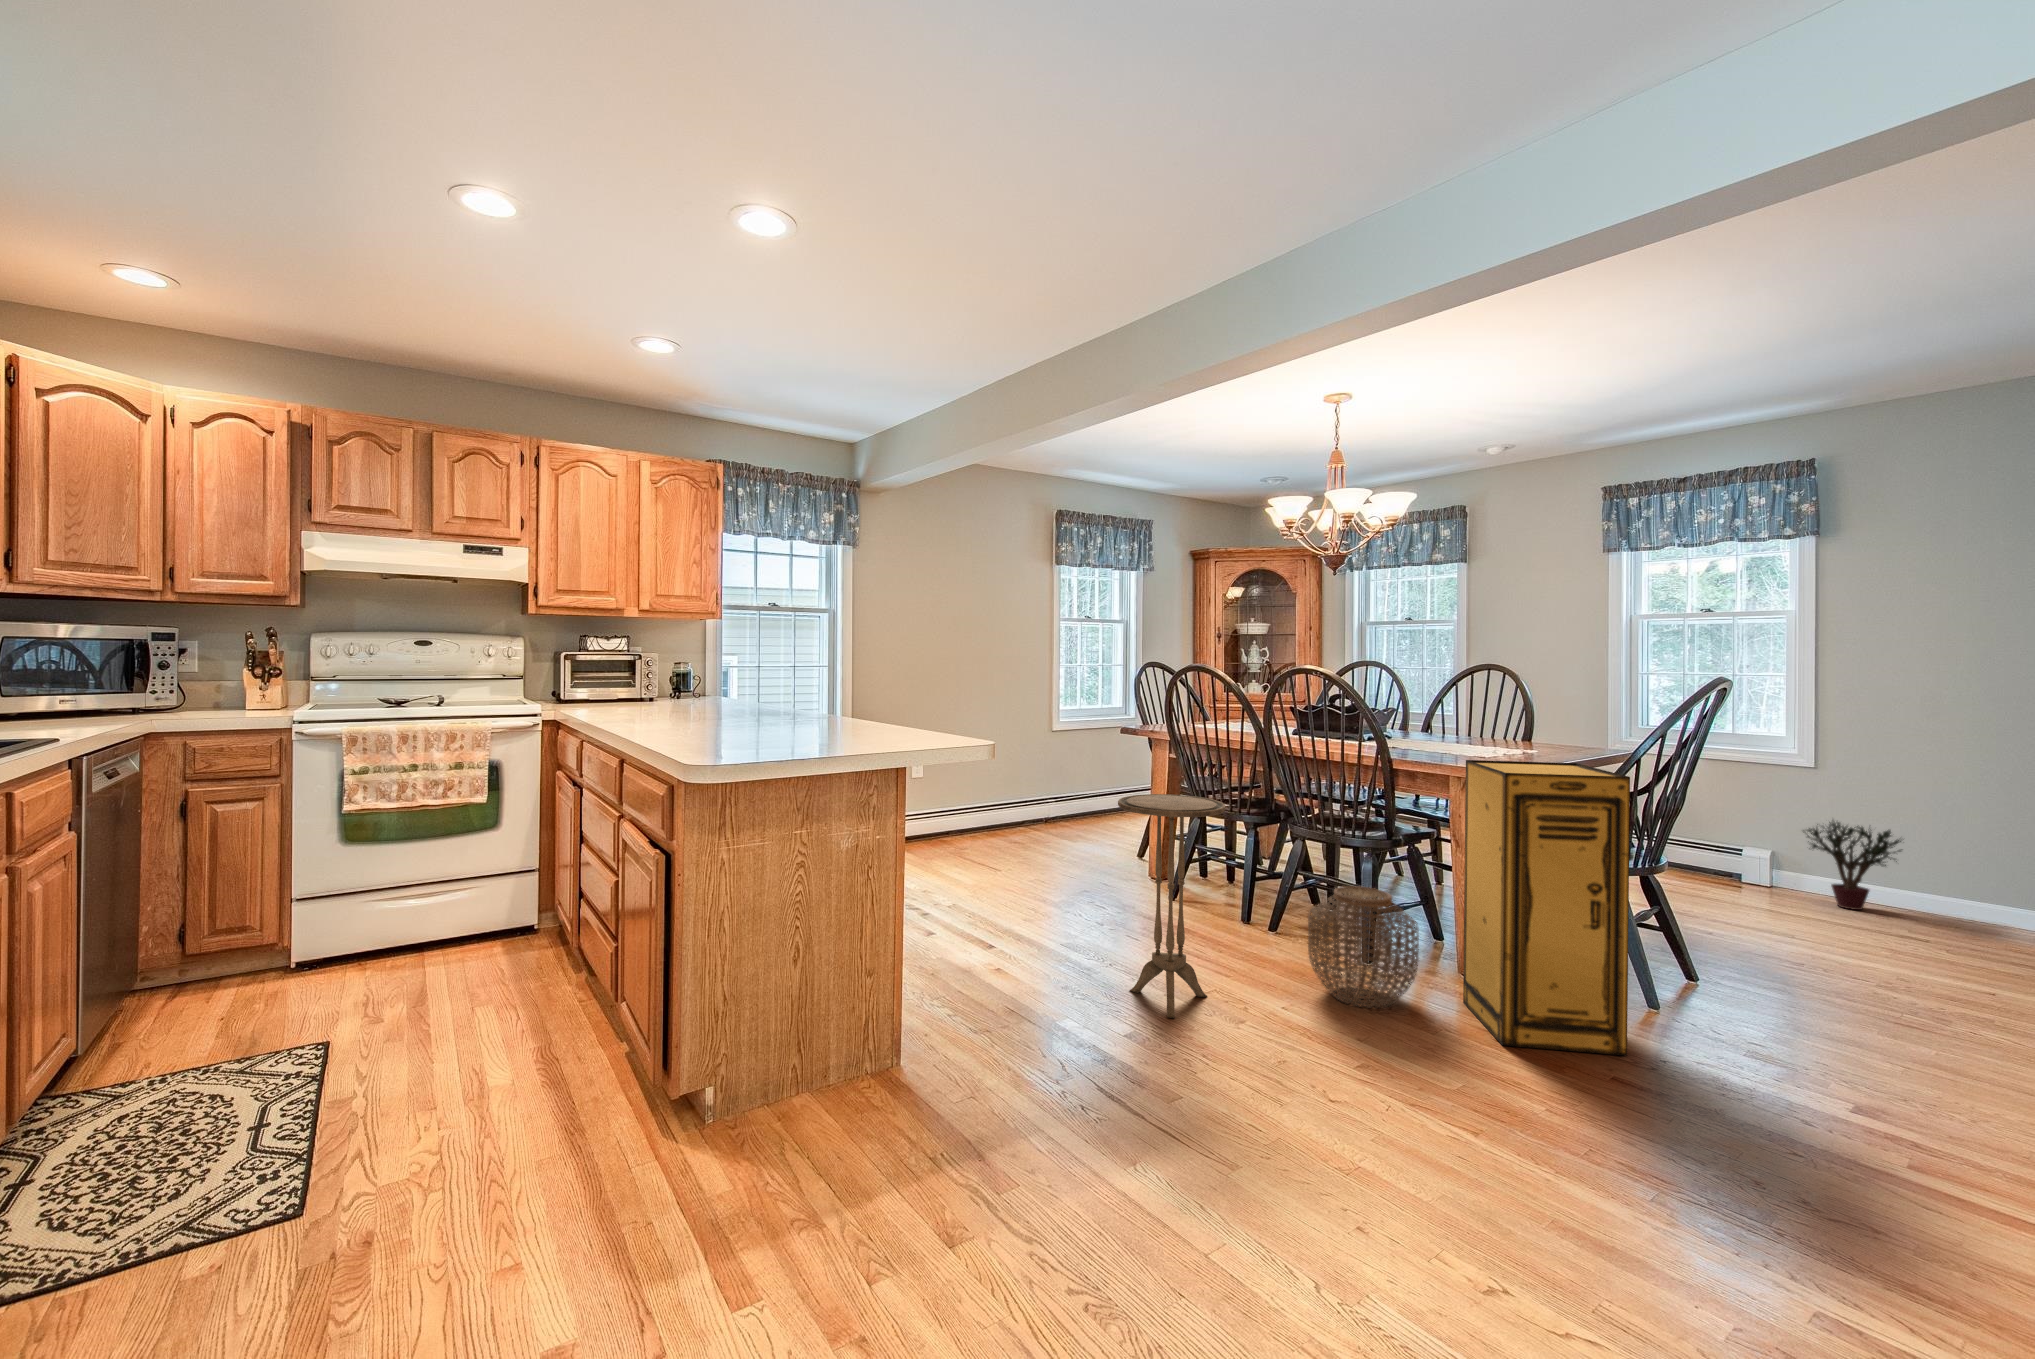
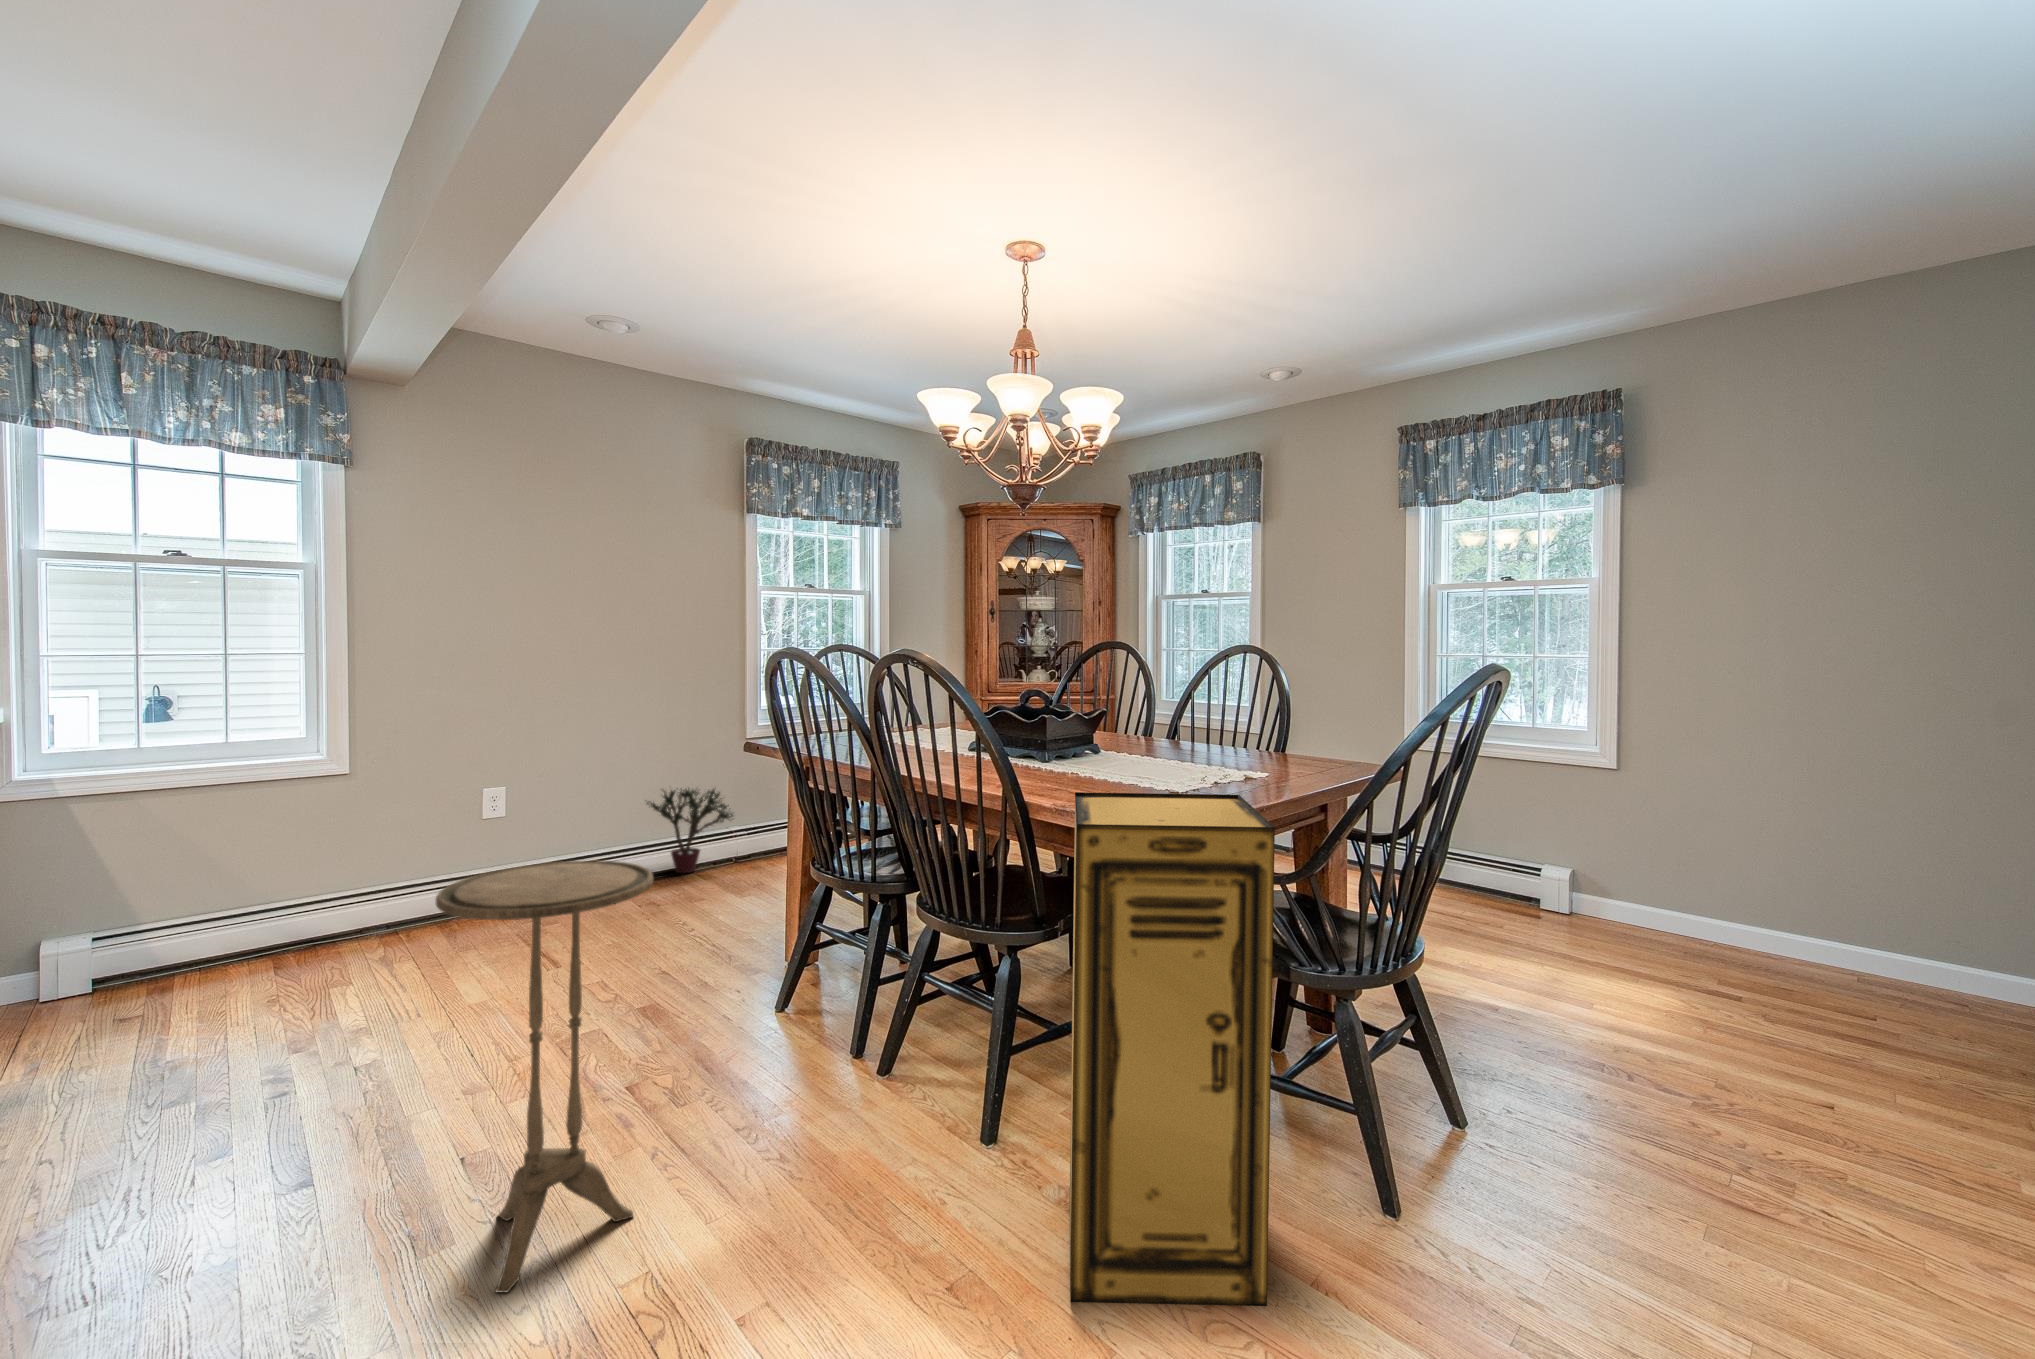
potted plant: present [1803,820,1902,910] -> present [645,788,733,873]
woven basket: present [1308,886,1419,1008] -> none [821,1001,994,1219]

